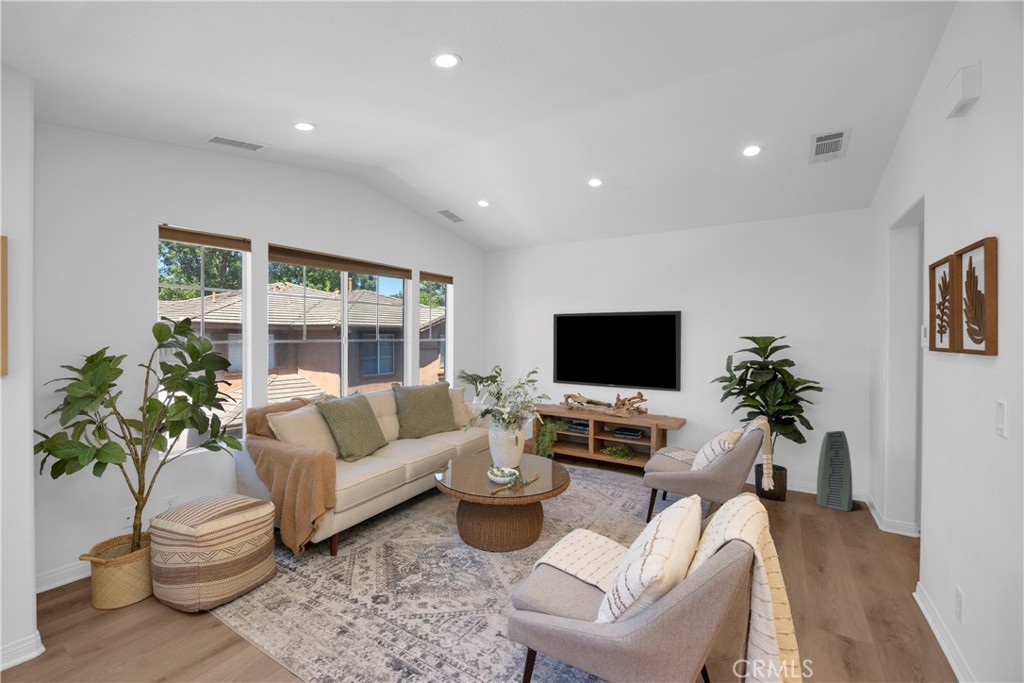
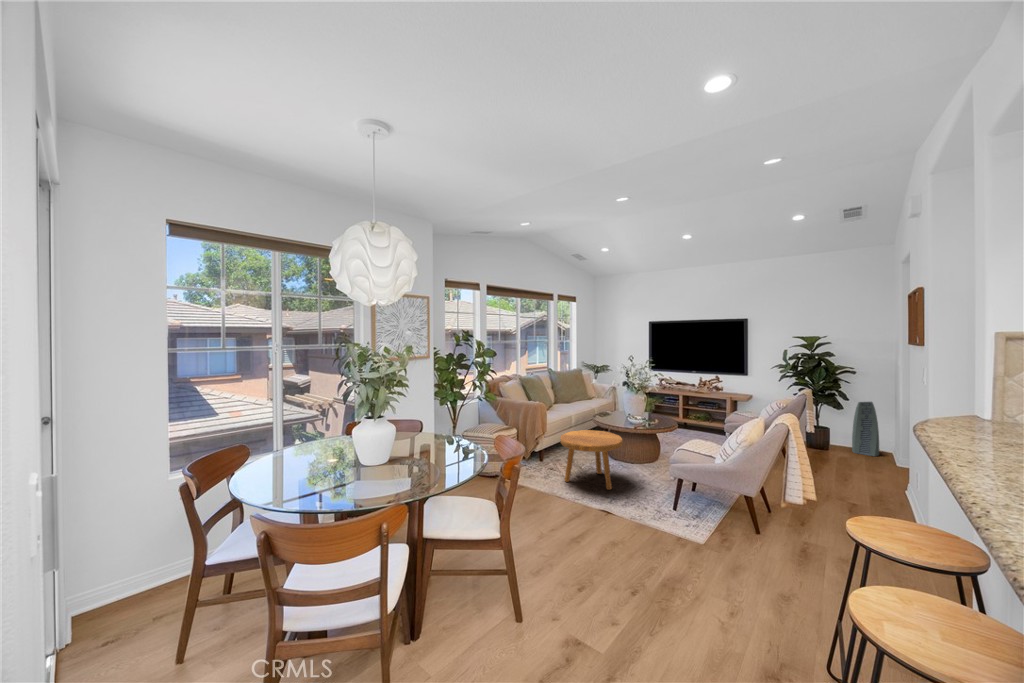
footstool: none [340,504,457,629] -> present [560,430,623,490]

